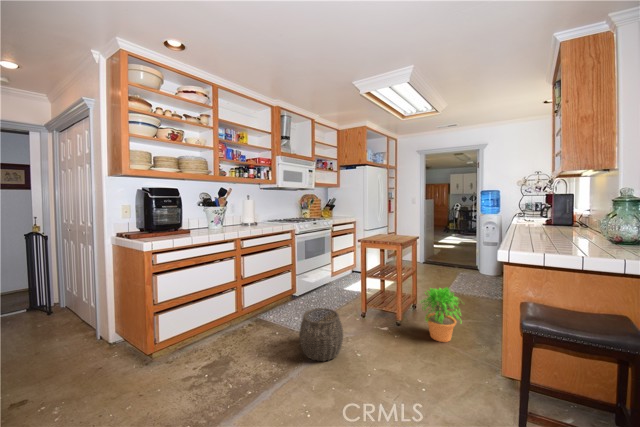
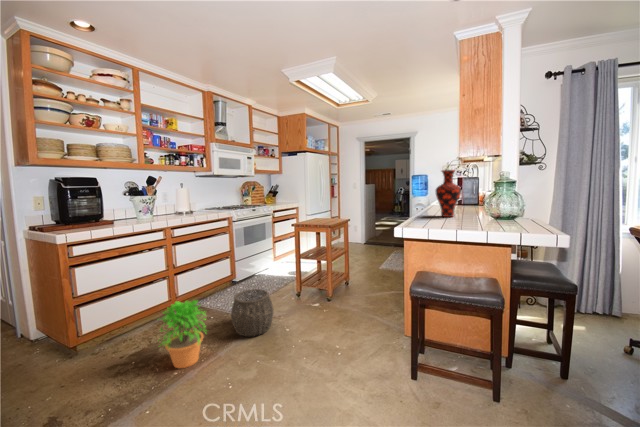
vase: none [544,183,582,240] -> present [436,170,461,217]
potted plant: present [421,288,461,342] -> present [158,300,206,368]

